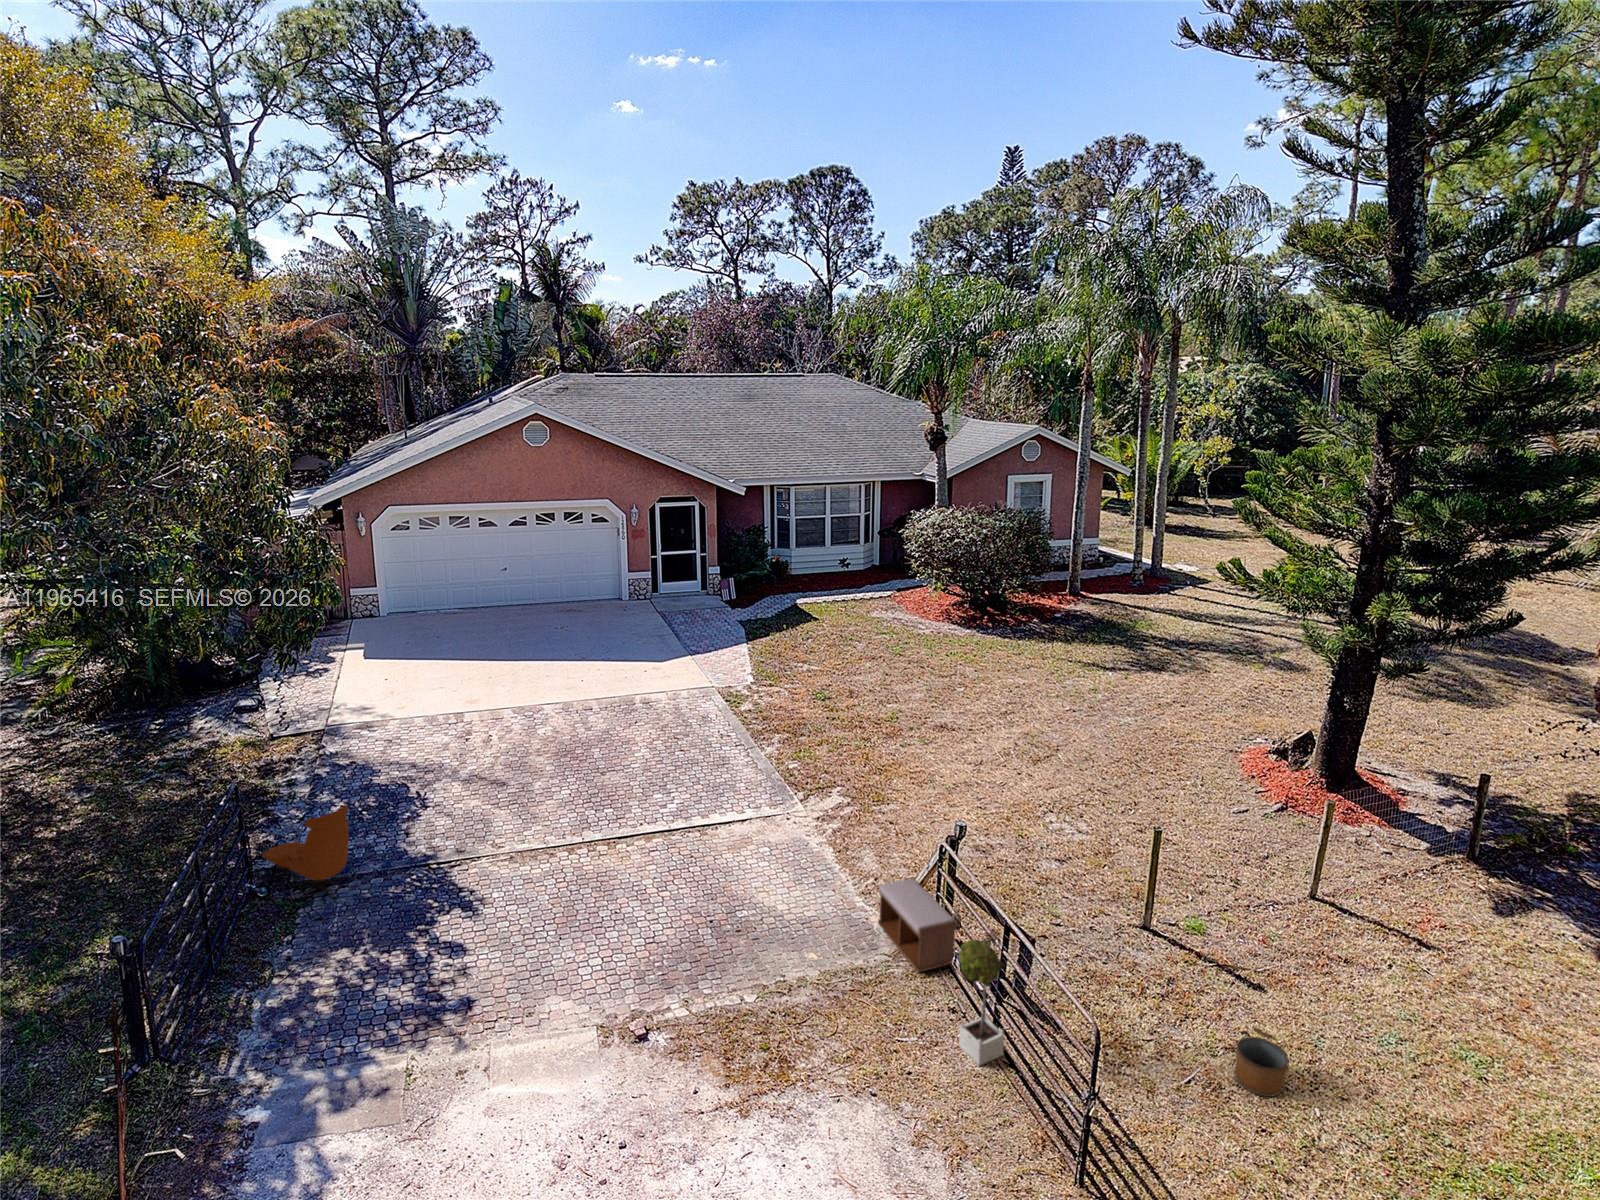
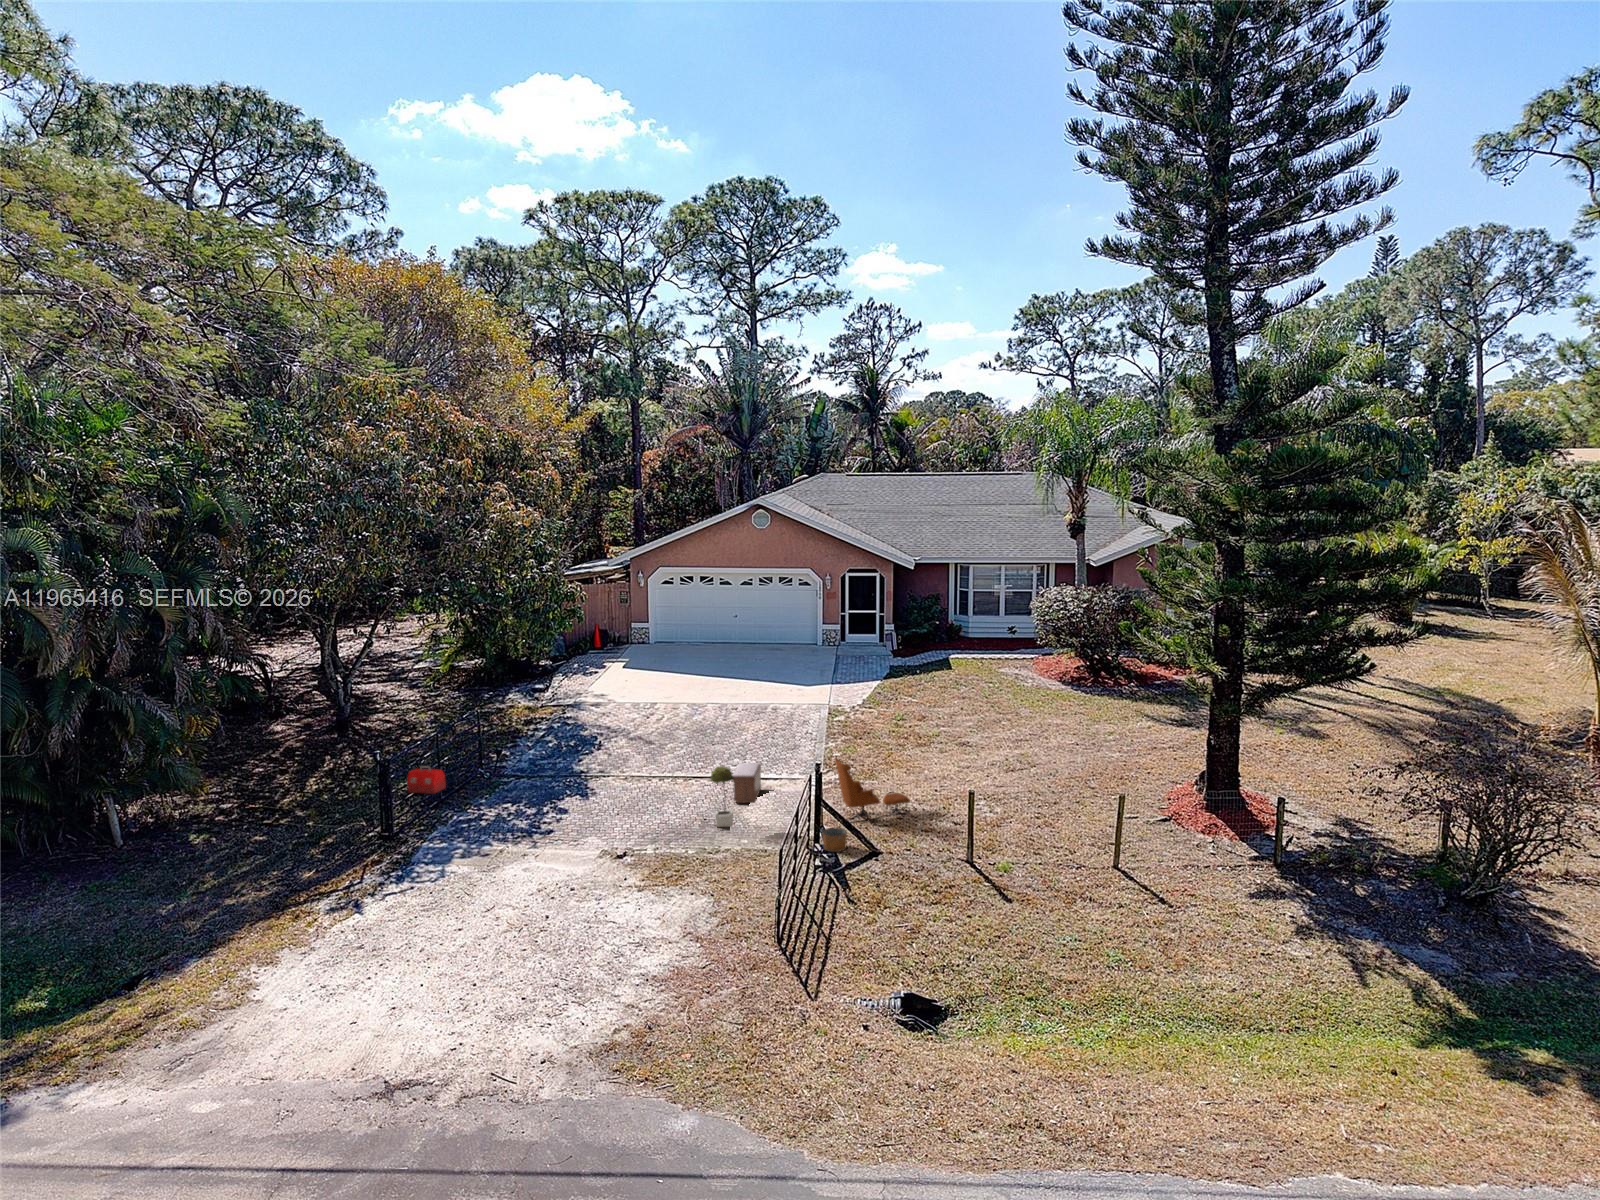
lounge chair: present [263,804,349,903] -> present [835,759,910,821]
toolbox: none [133,1028,238,1107] -> present [407,766,446,794]

